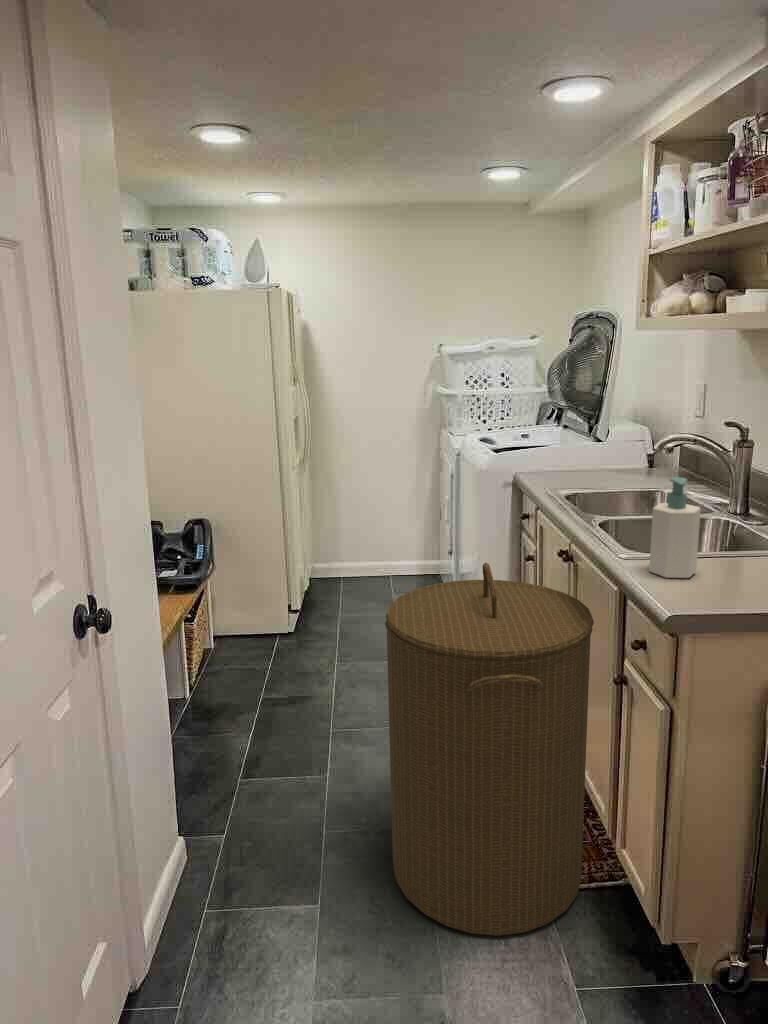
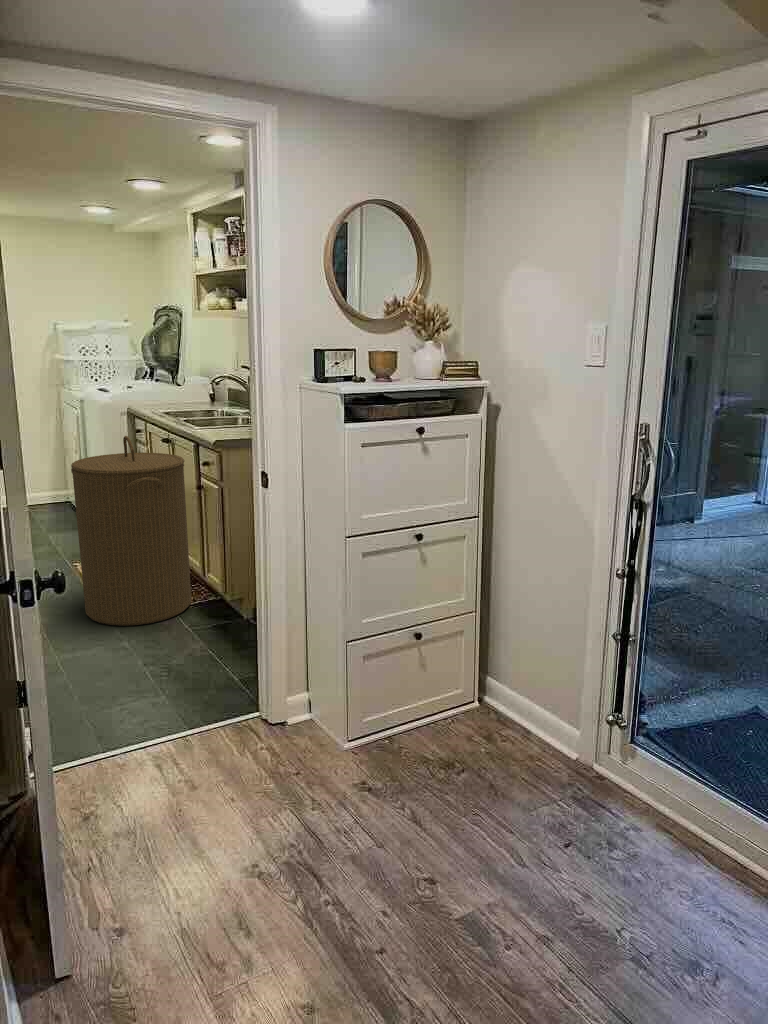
soap bottle: present [649,477,701,578] -> none [206,385,229,432]

